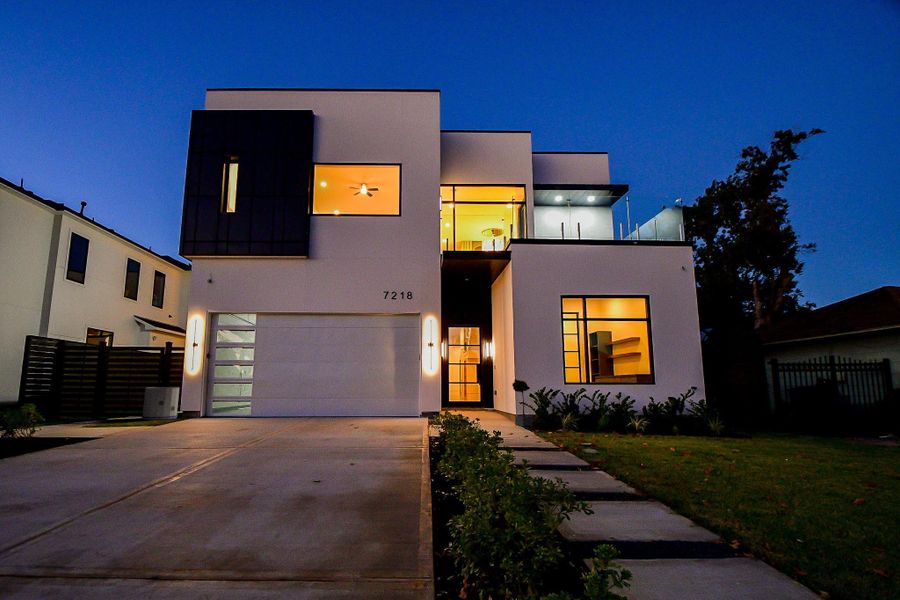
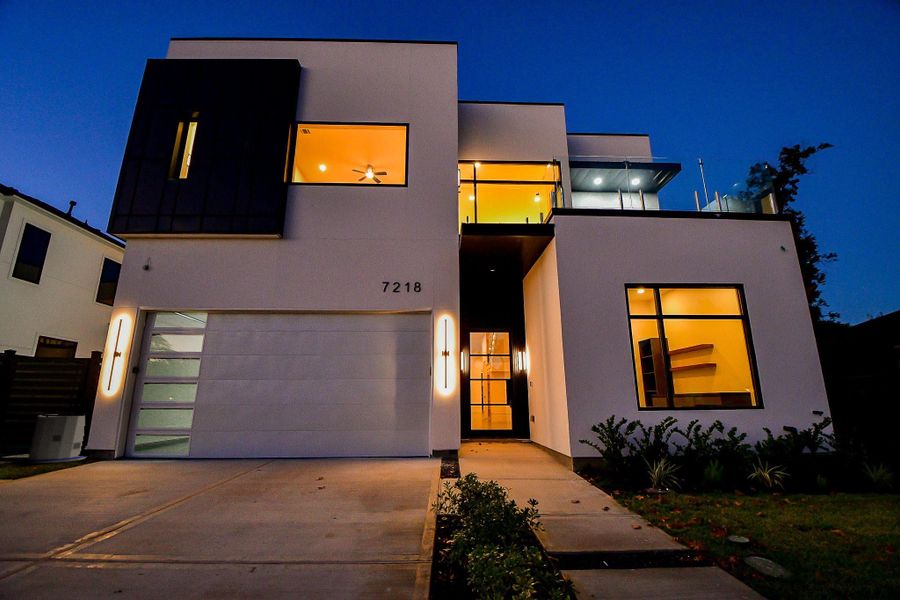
potted tree: present [512,379,533,427] -> none [567,403,603,478]

